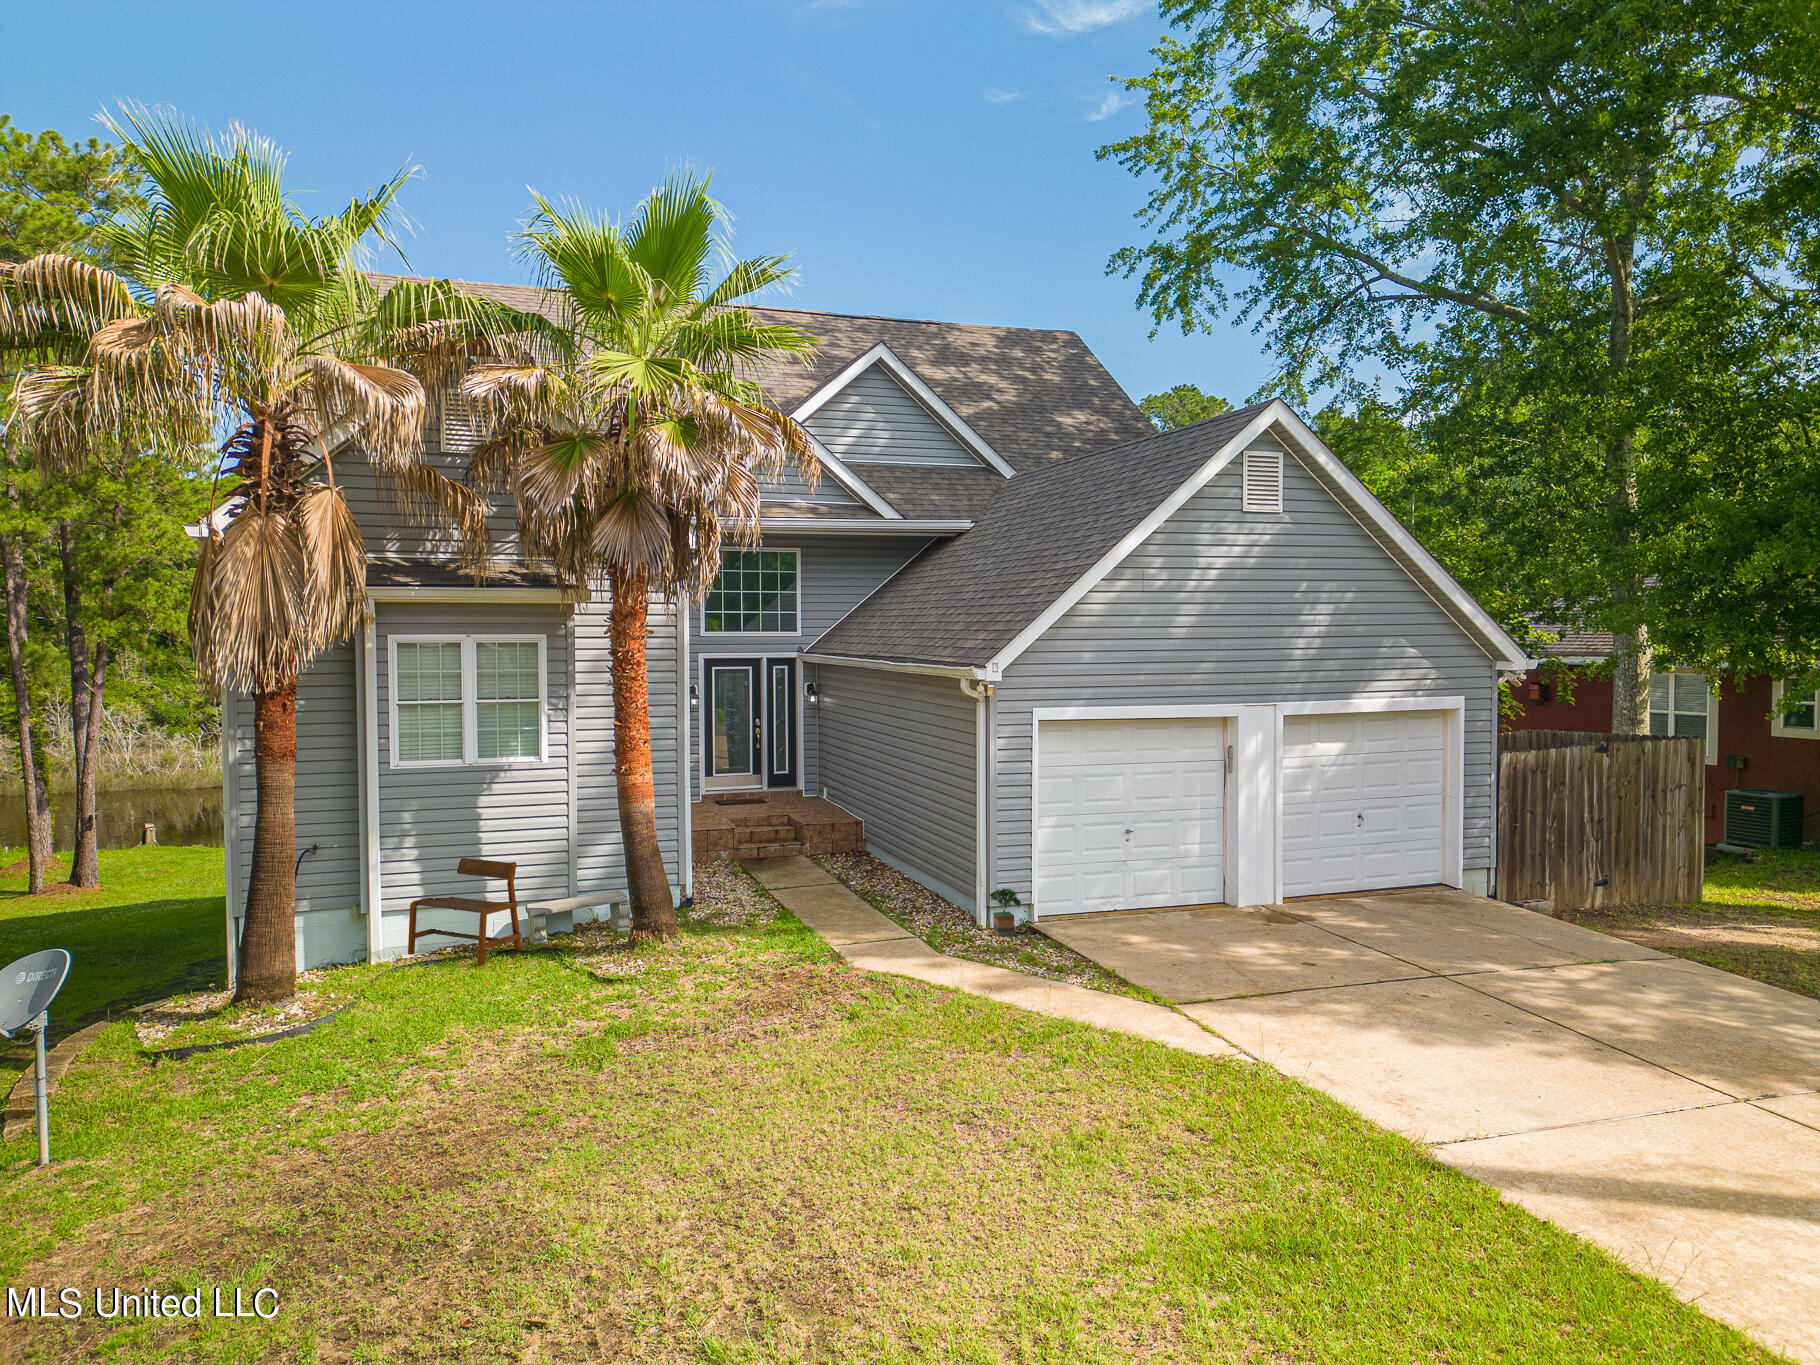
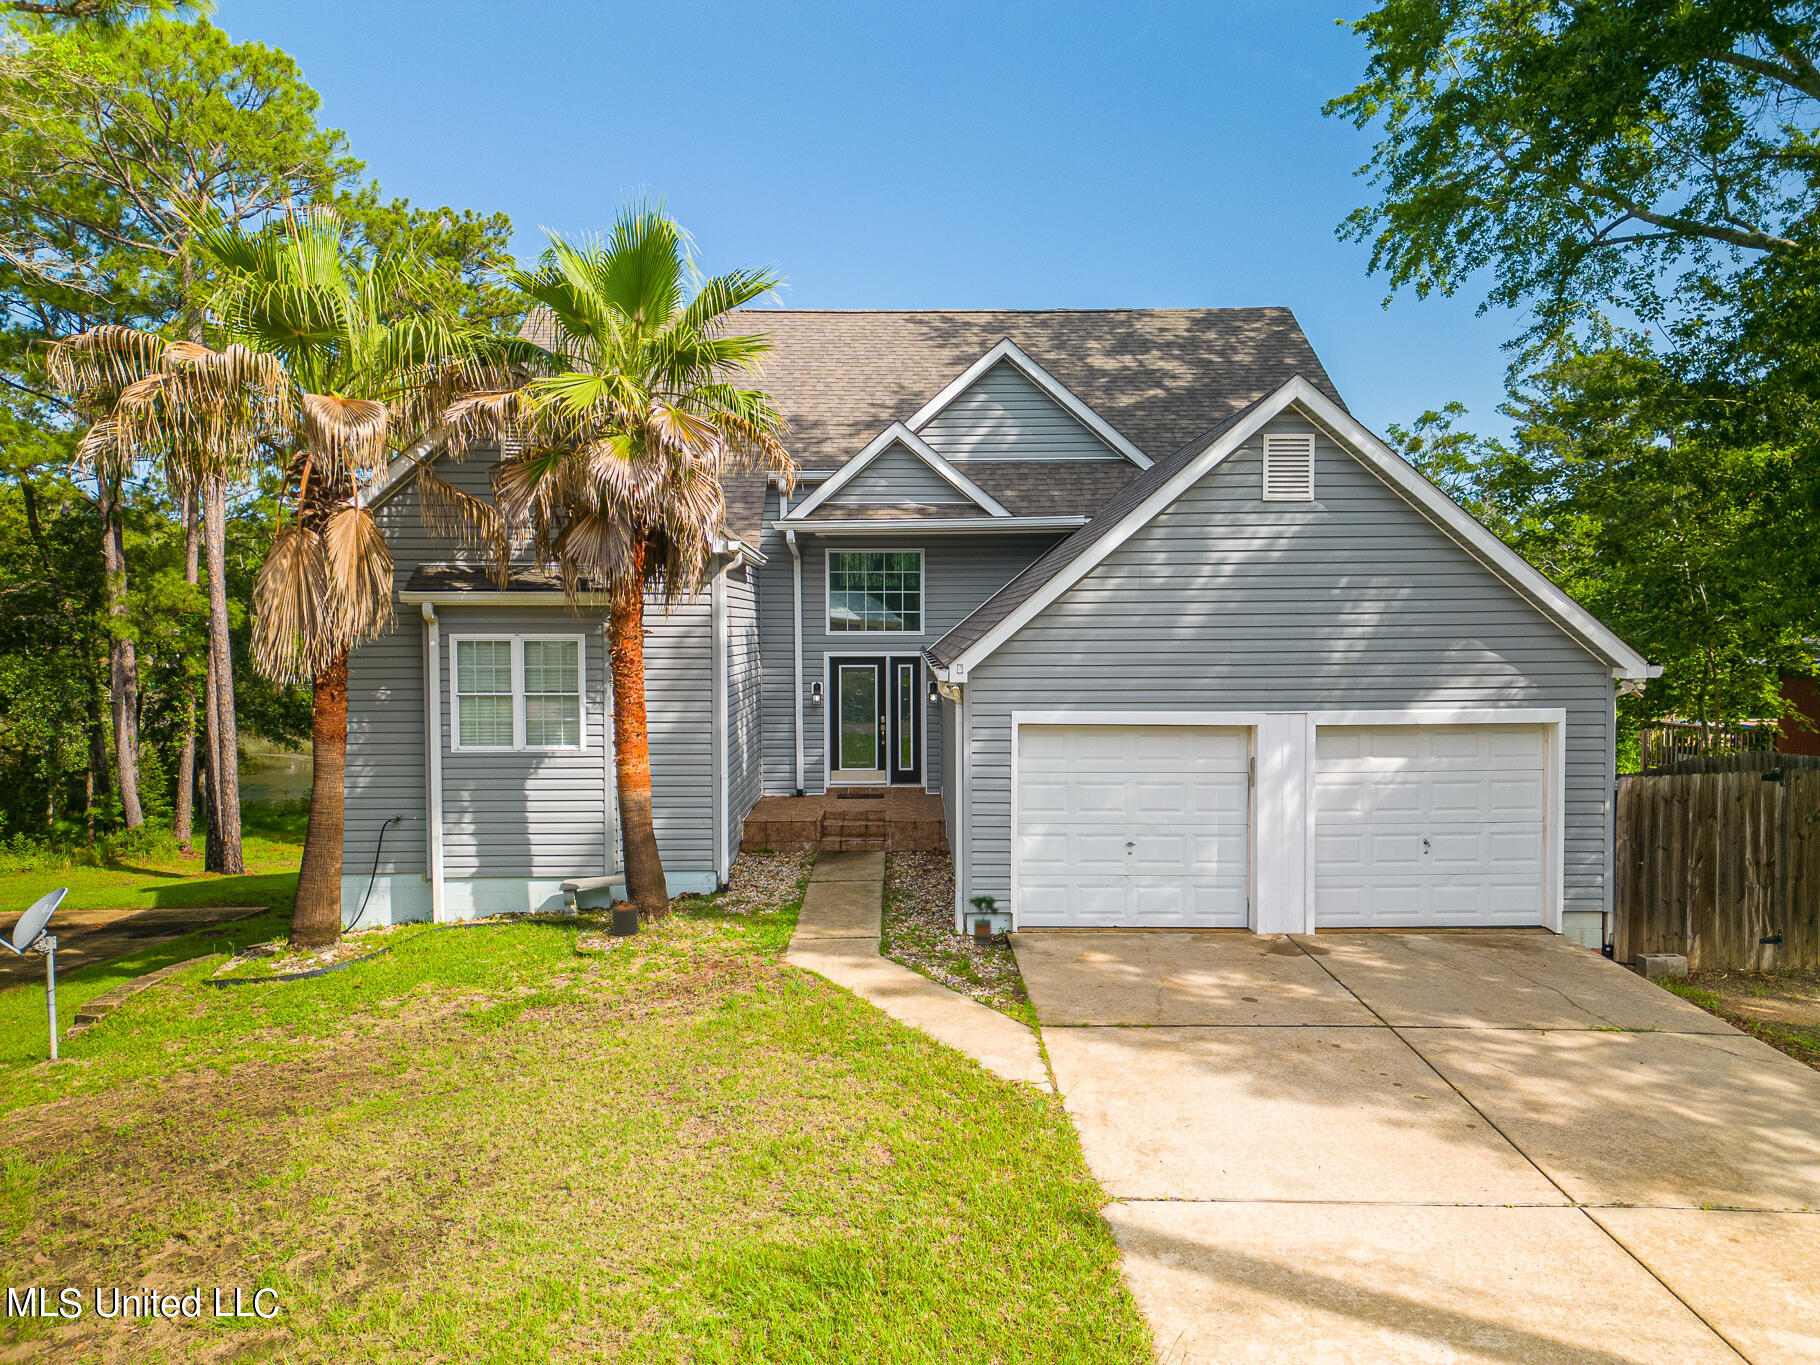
bench: present [408,858,521,965] -> none [459,831,547,930]
trash can: none [617,915,645,959] -> present [612,903,639,936]

